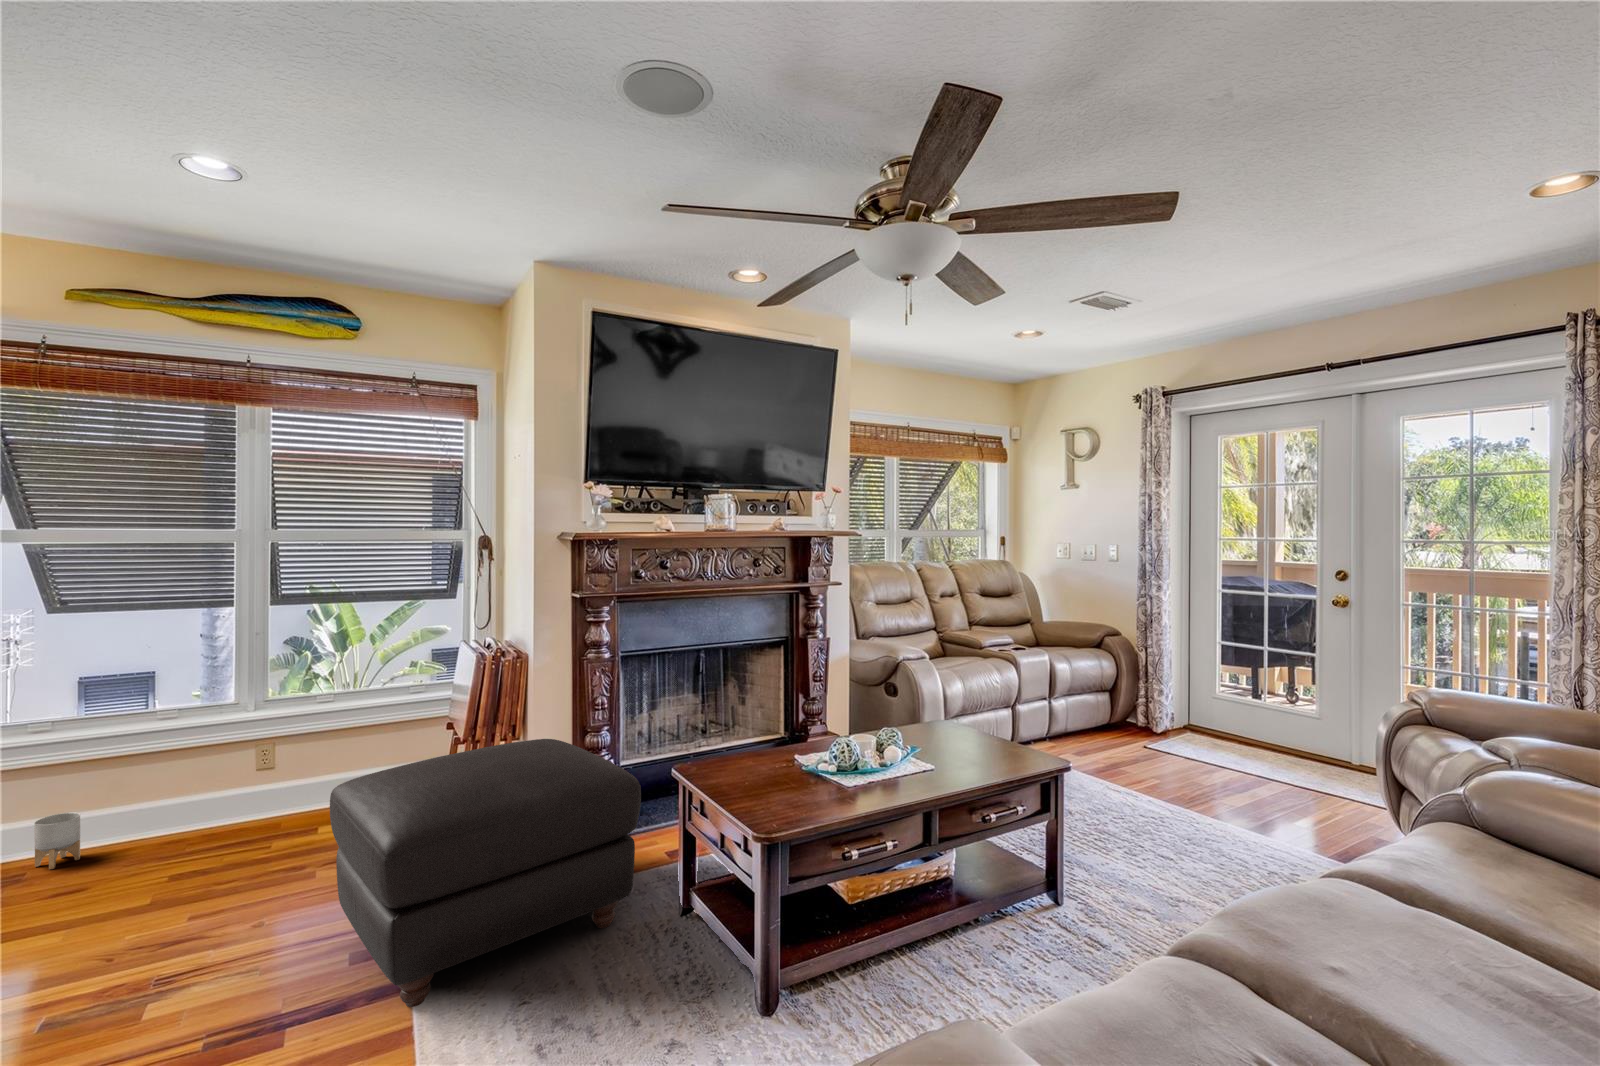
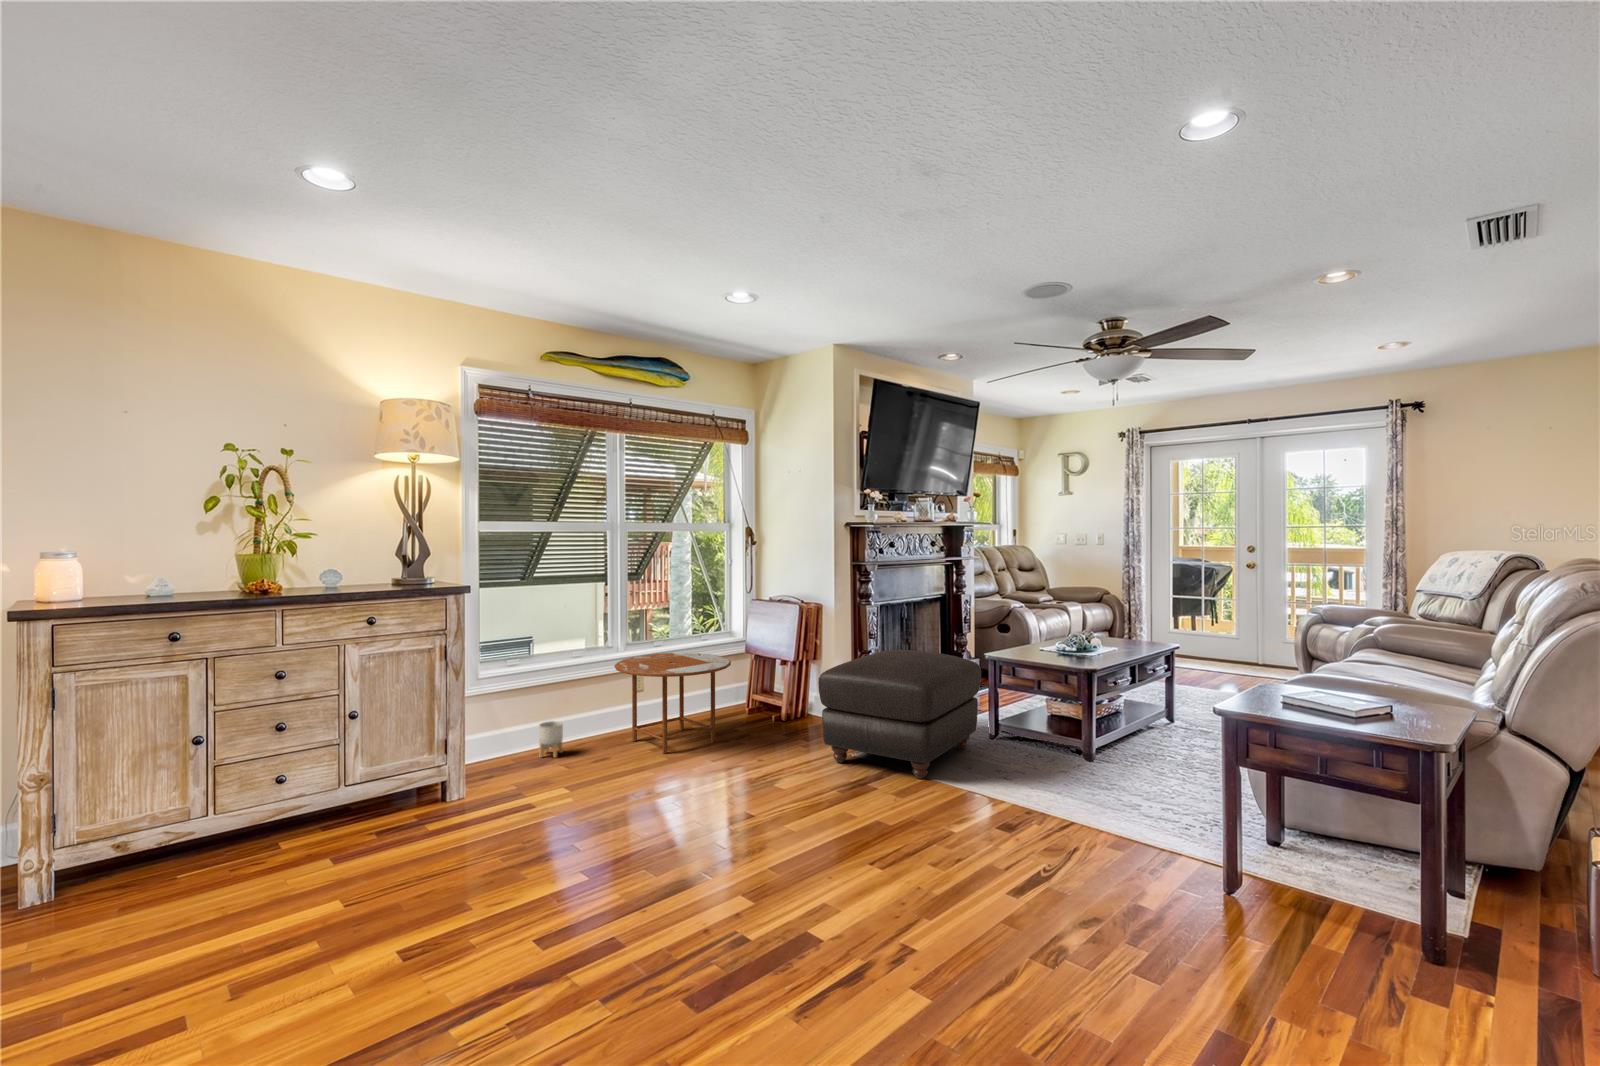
side table: none [137,715,349,879] -> present [614,653,731,754]

